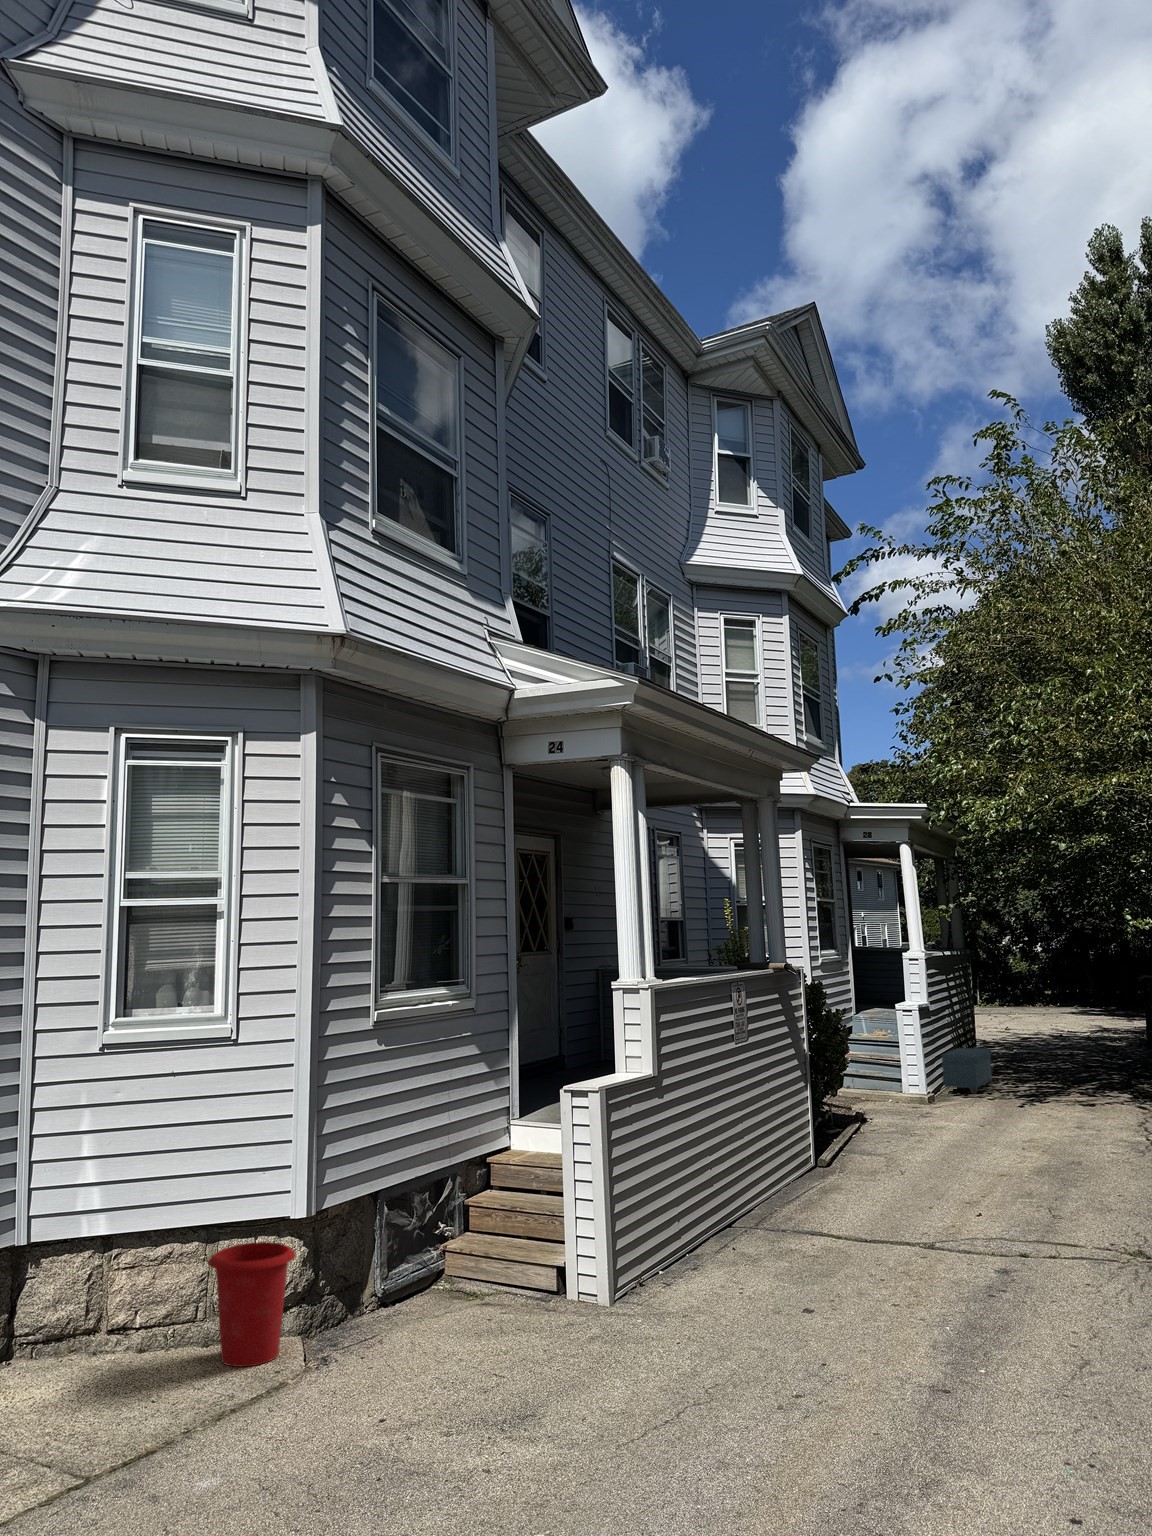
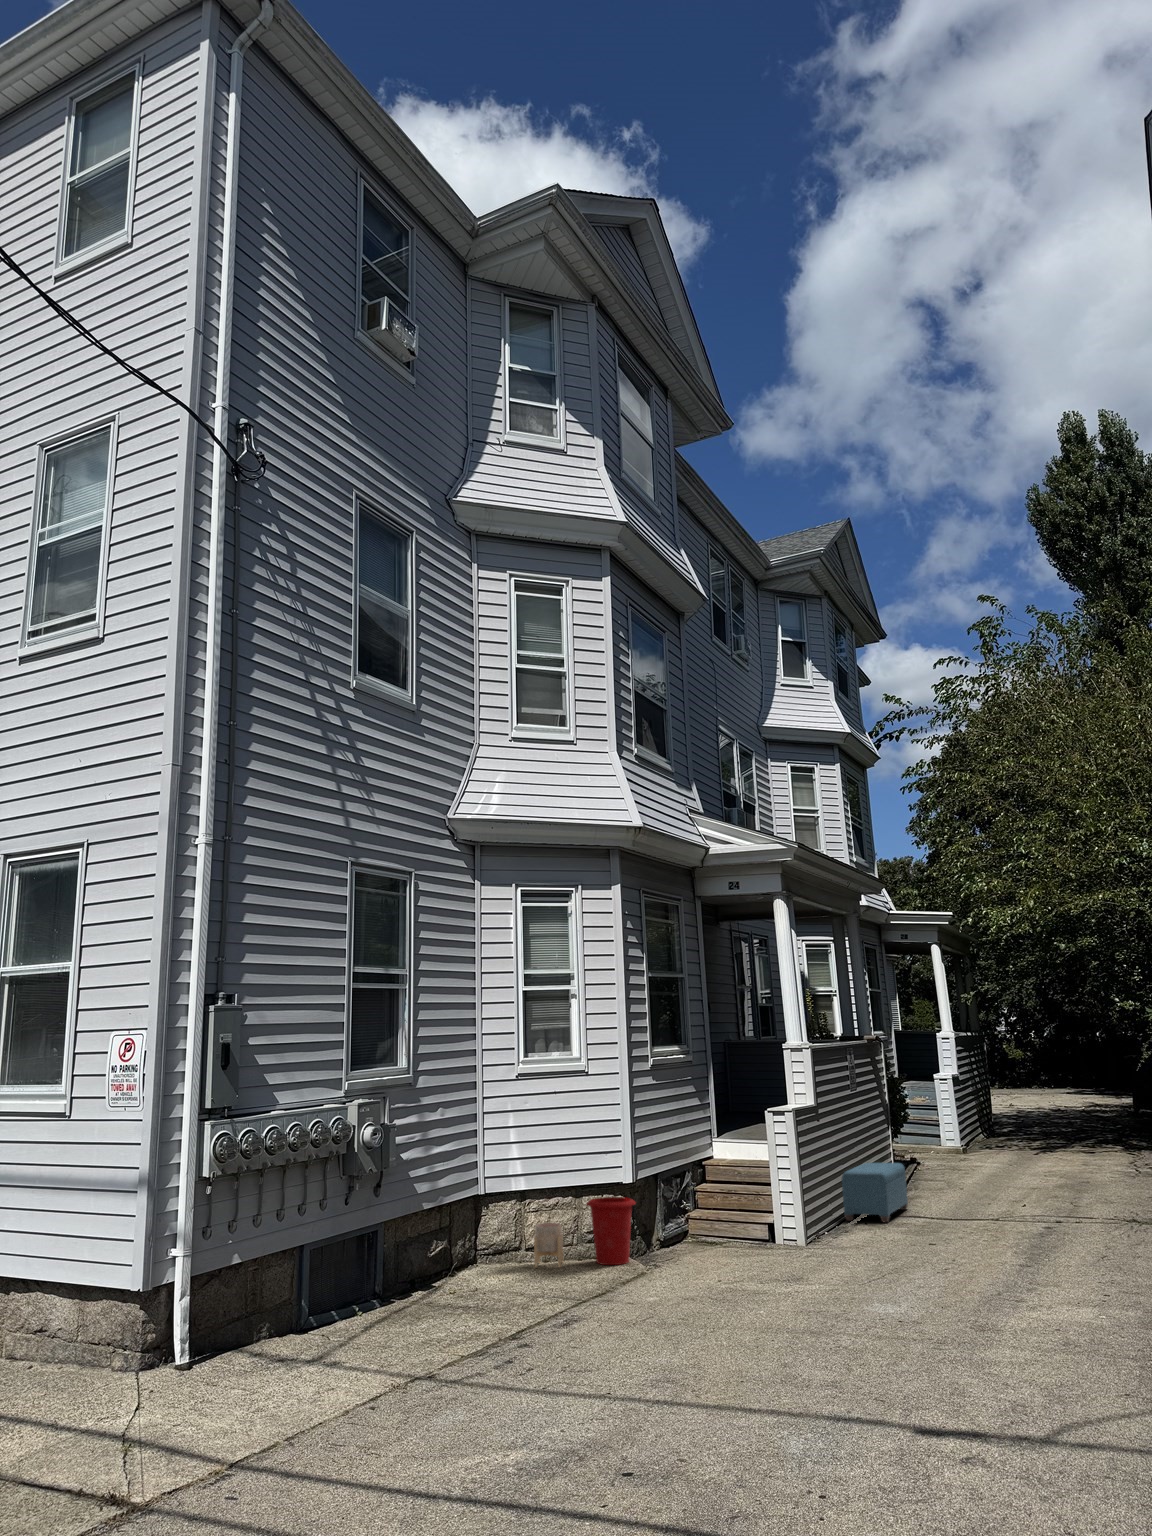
bench: present [942,1048,992,1094] -> present [841,1163,908,1222]
planter: none [107,1287,172,1371] -> present [534,1223,563,1268]

